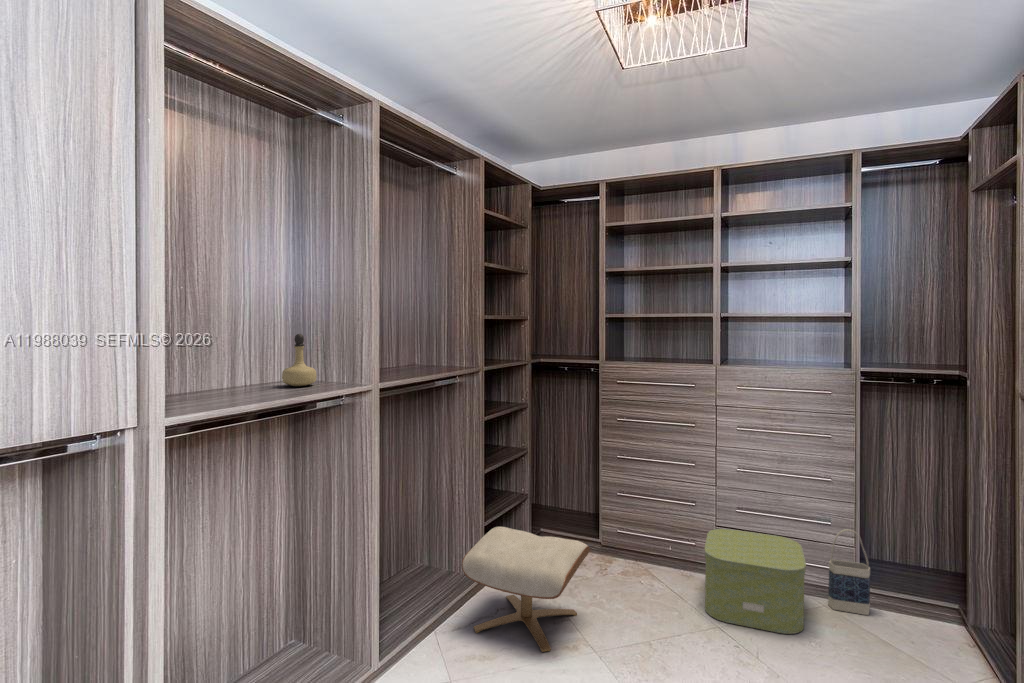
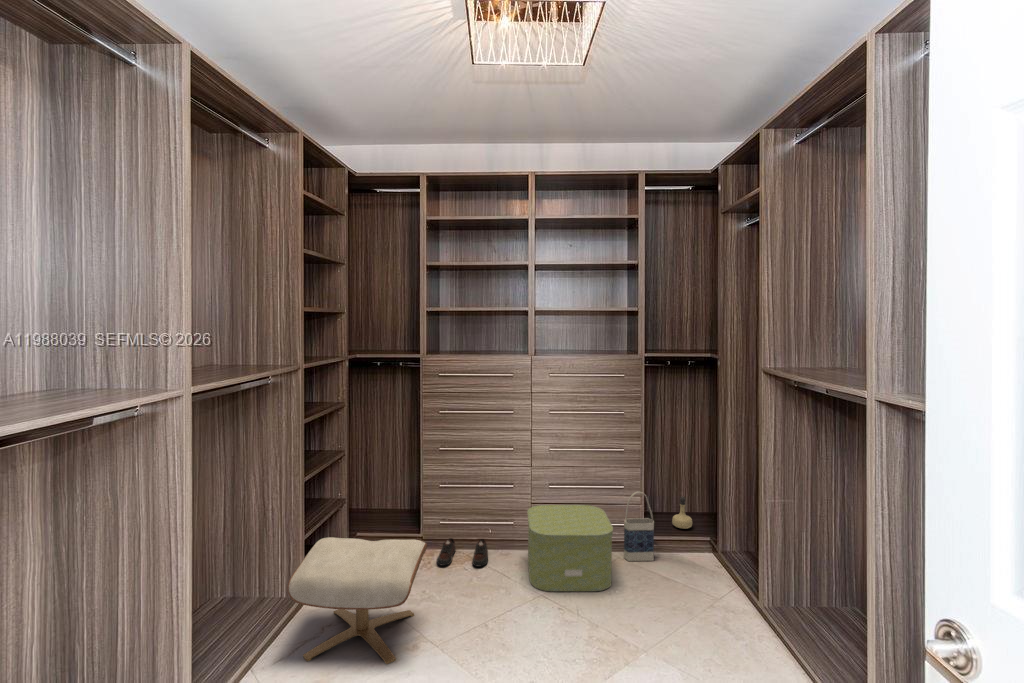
perfume bottle: present [282,334,317,386] -> present [672,497,692,529]
shoe: none [610,550,665,583] -> present [437,538,488,567]

